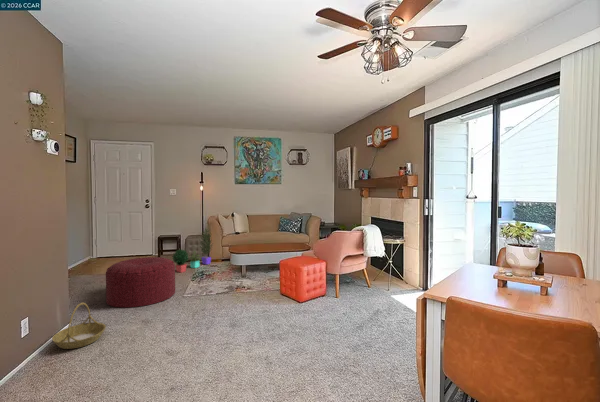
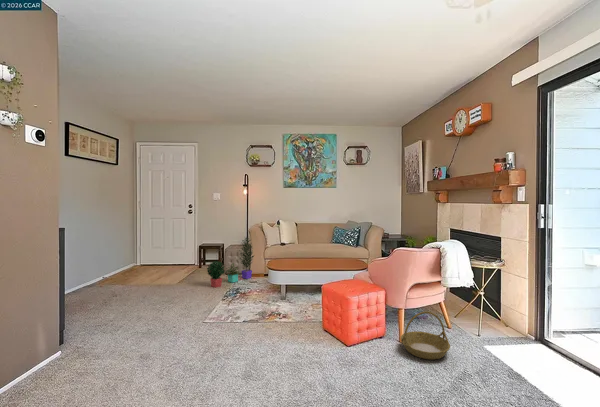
ottoman: present [106,257,175,307] -> none [120,270,199,331]
basket: present [52,303,106,349] -> present [401,311,450,360]

